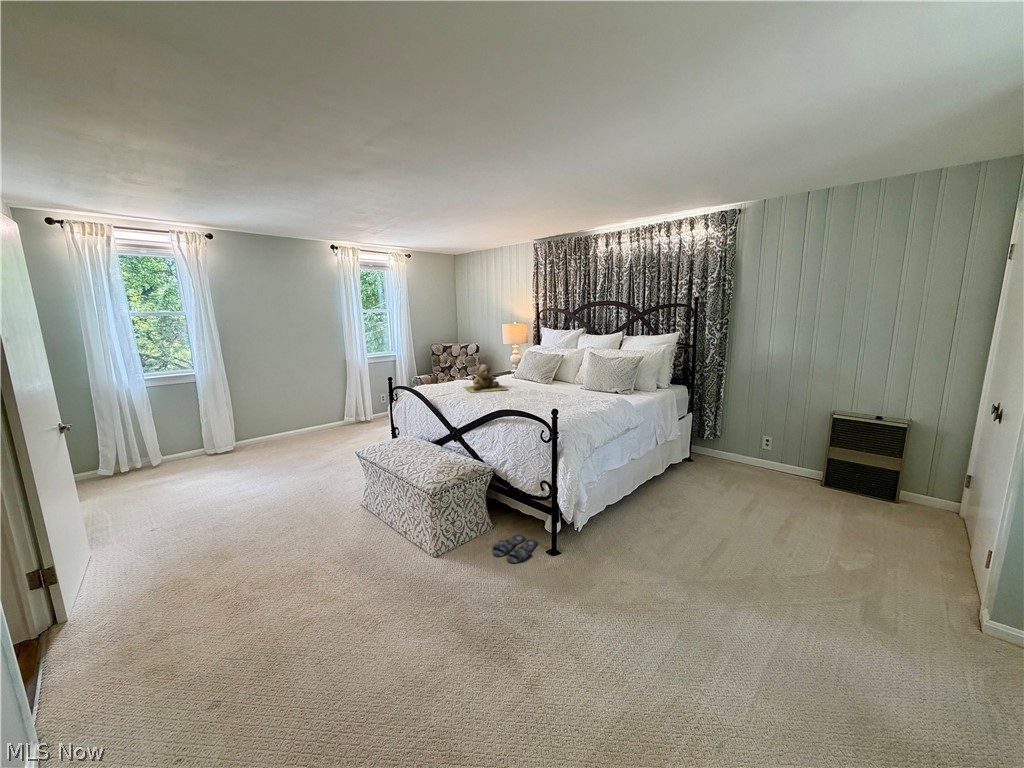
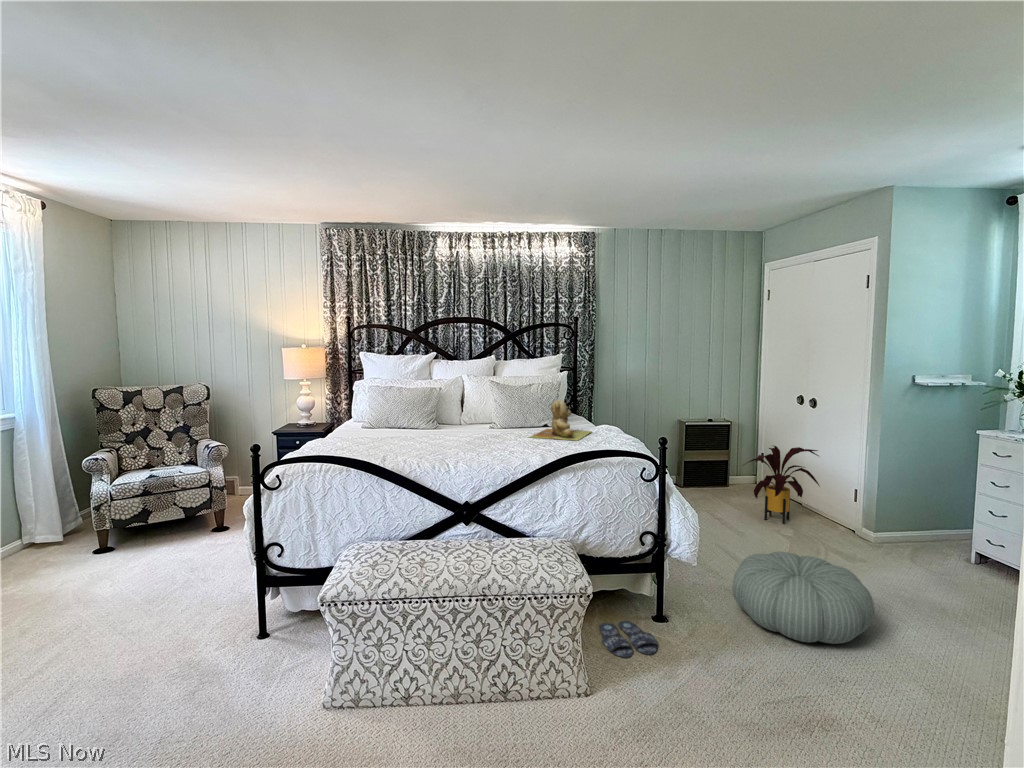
teddy bear: present [464,364,508,393] -> present [530,400,591,441]
house plant: none [825,457,977,556] -> present [747,446,819,524]
pouf: none [600,539,734,652] -> present [732,552,874,644]

